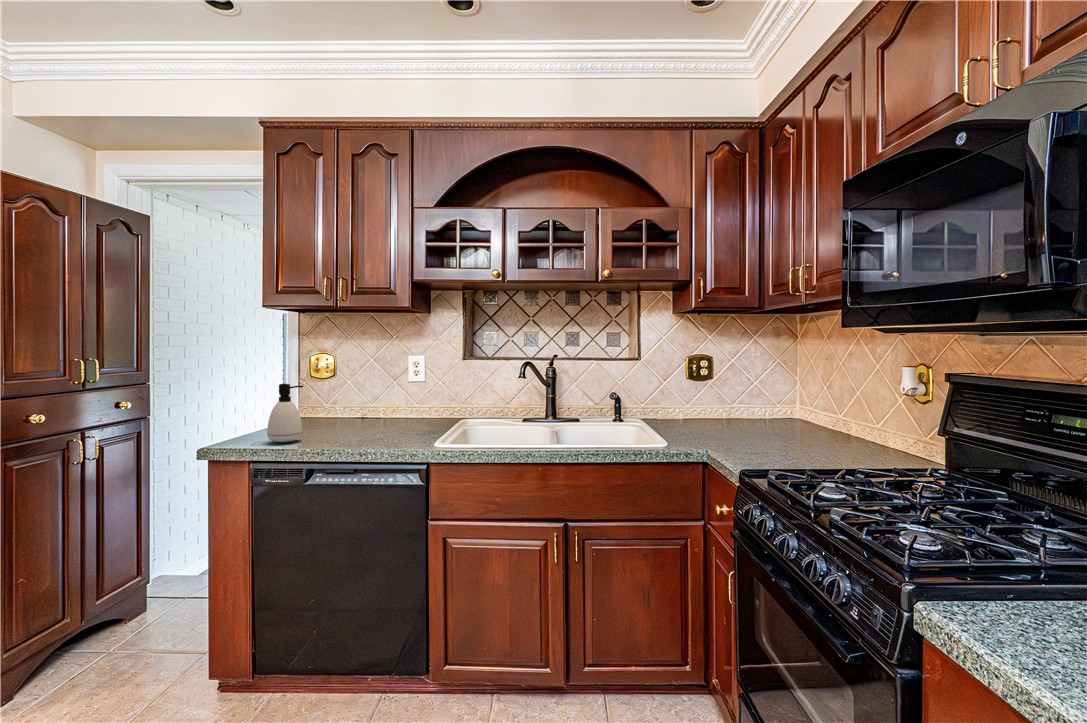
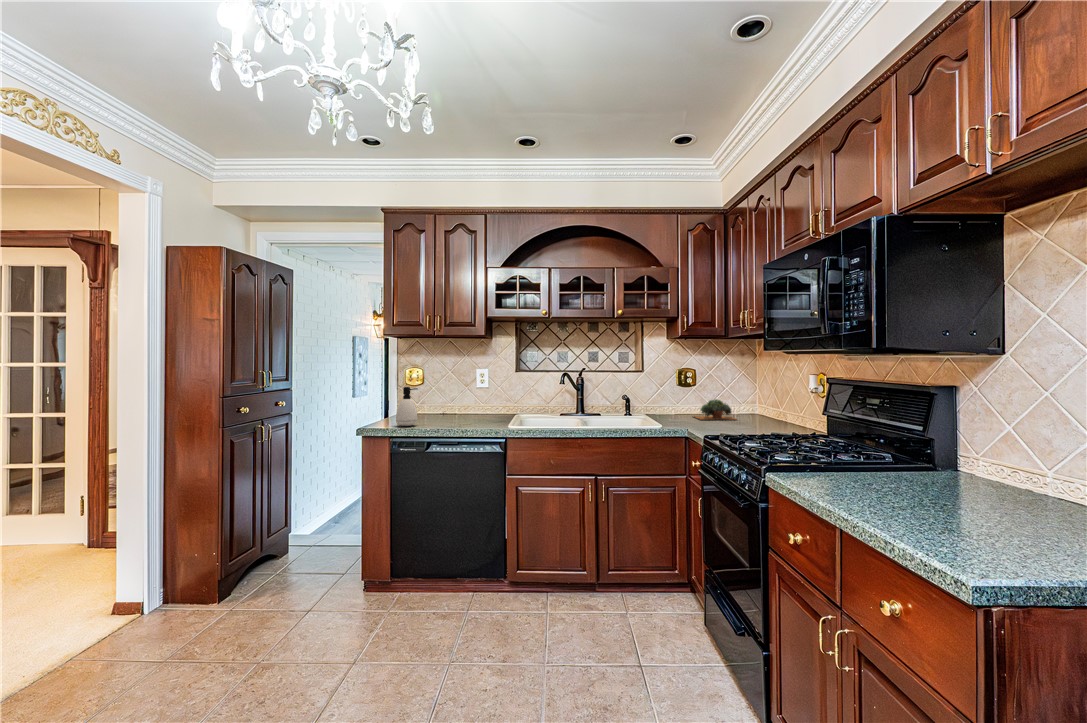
succulent plant: none [709,399,777,431] -> present [694,399,736,420]

